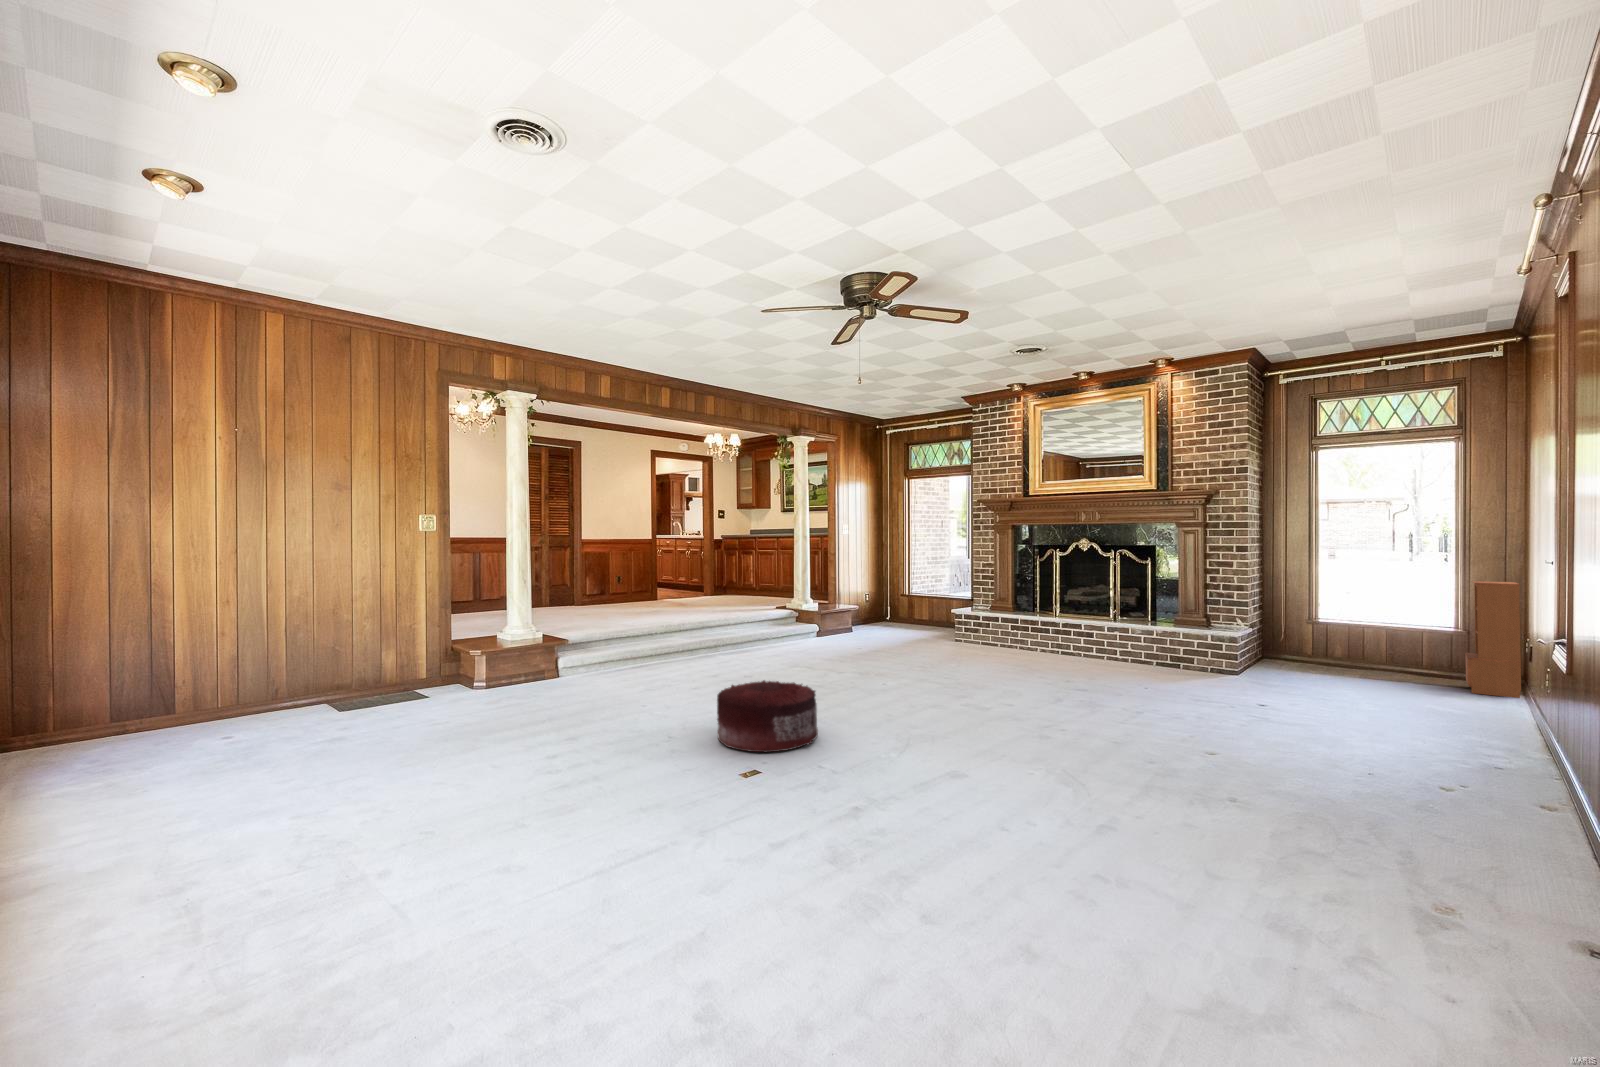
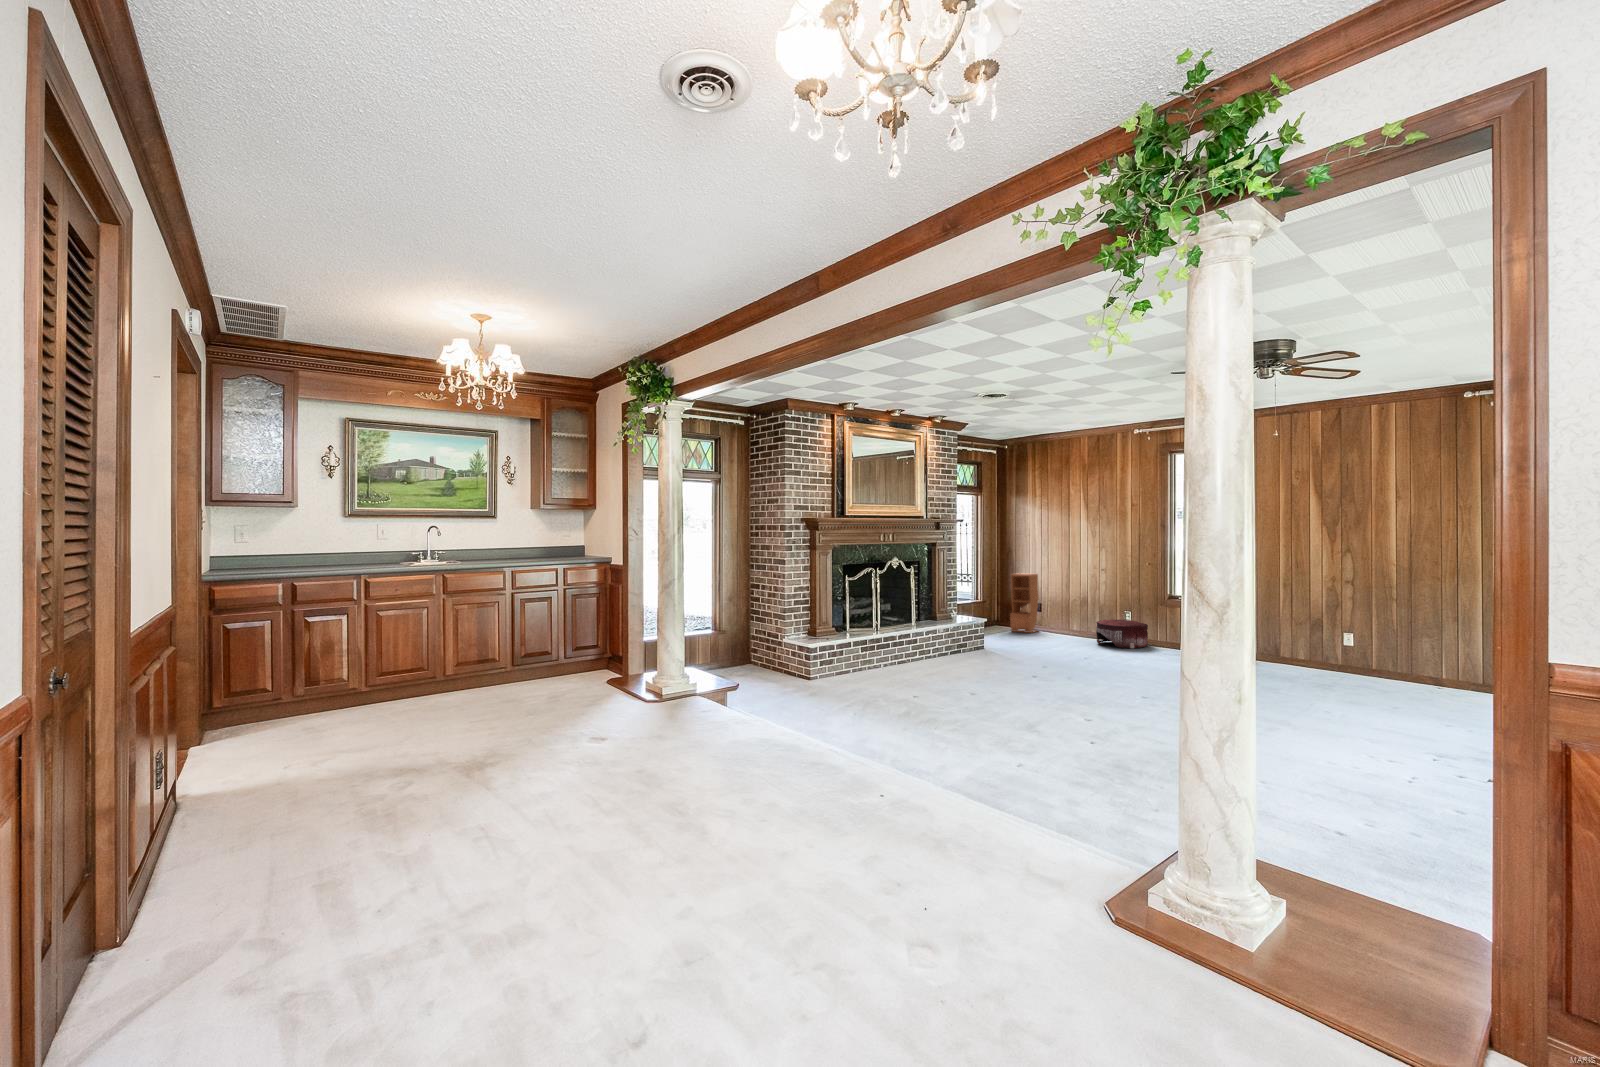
pouf: present [717,680,818,752] -> present [1096,619,1148,648]

